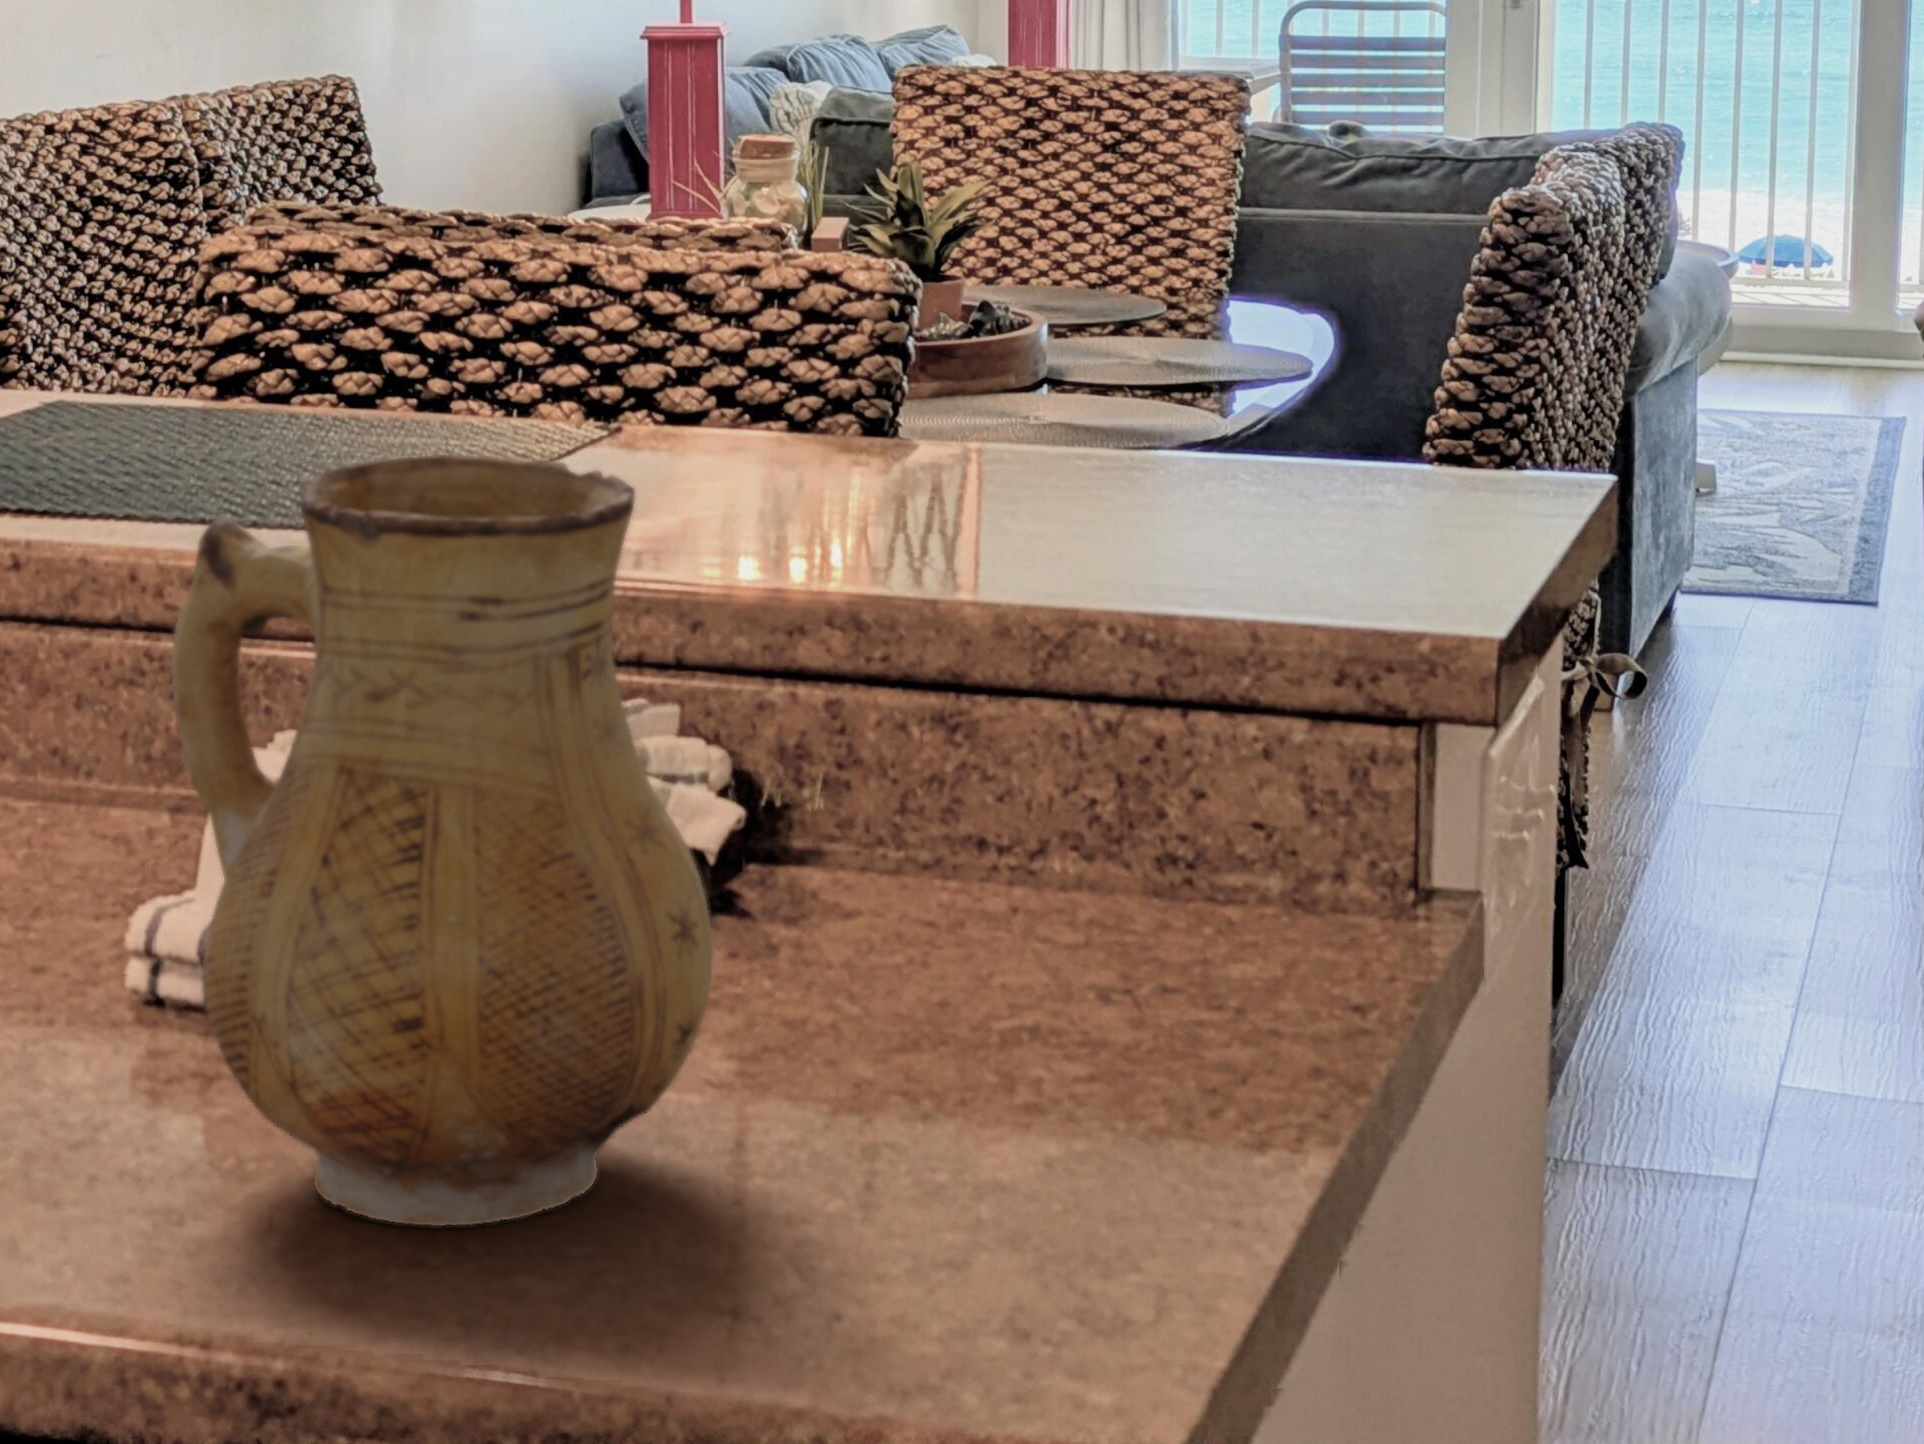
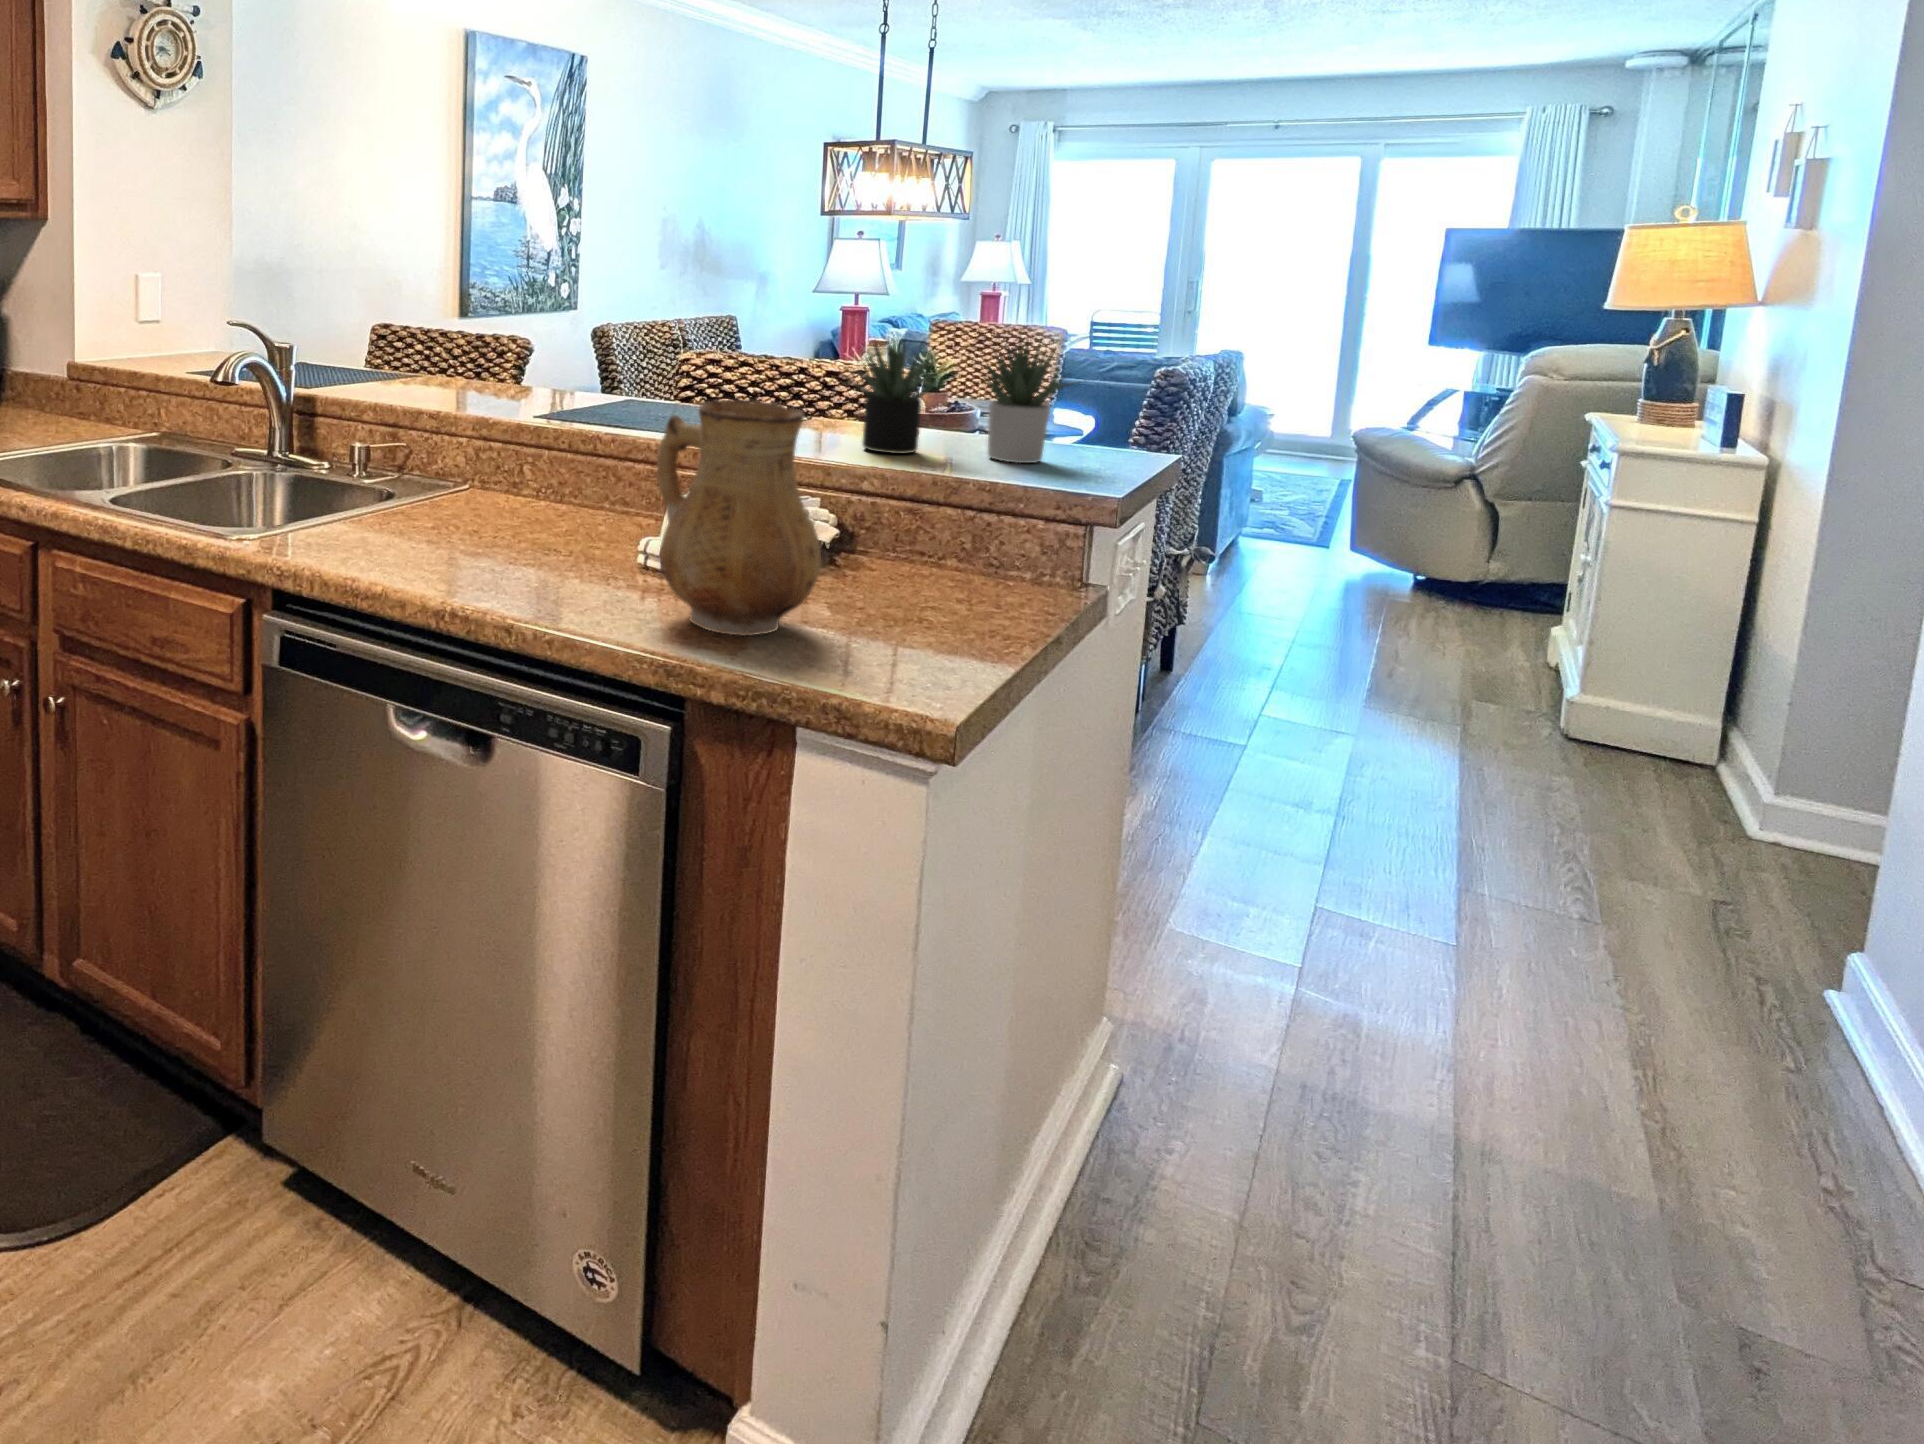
succulent plant: none [689,147,1391,543] -> present [841,337,1075,463]

